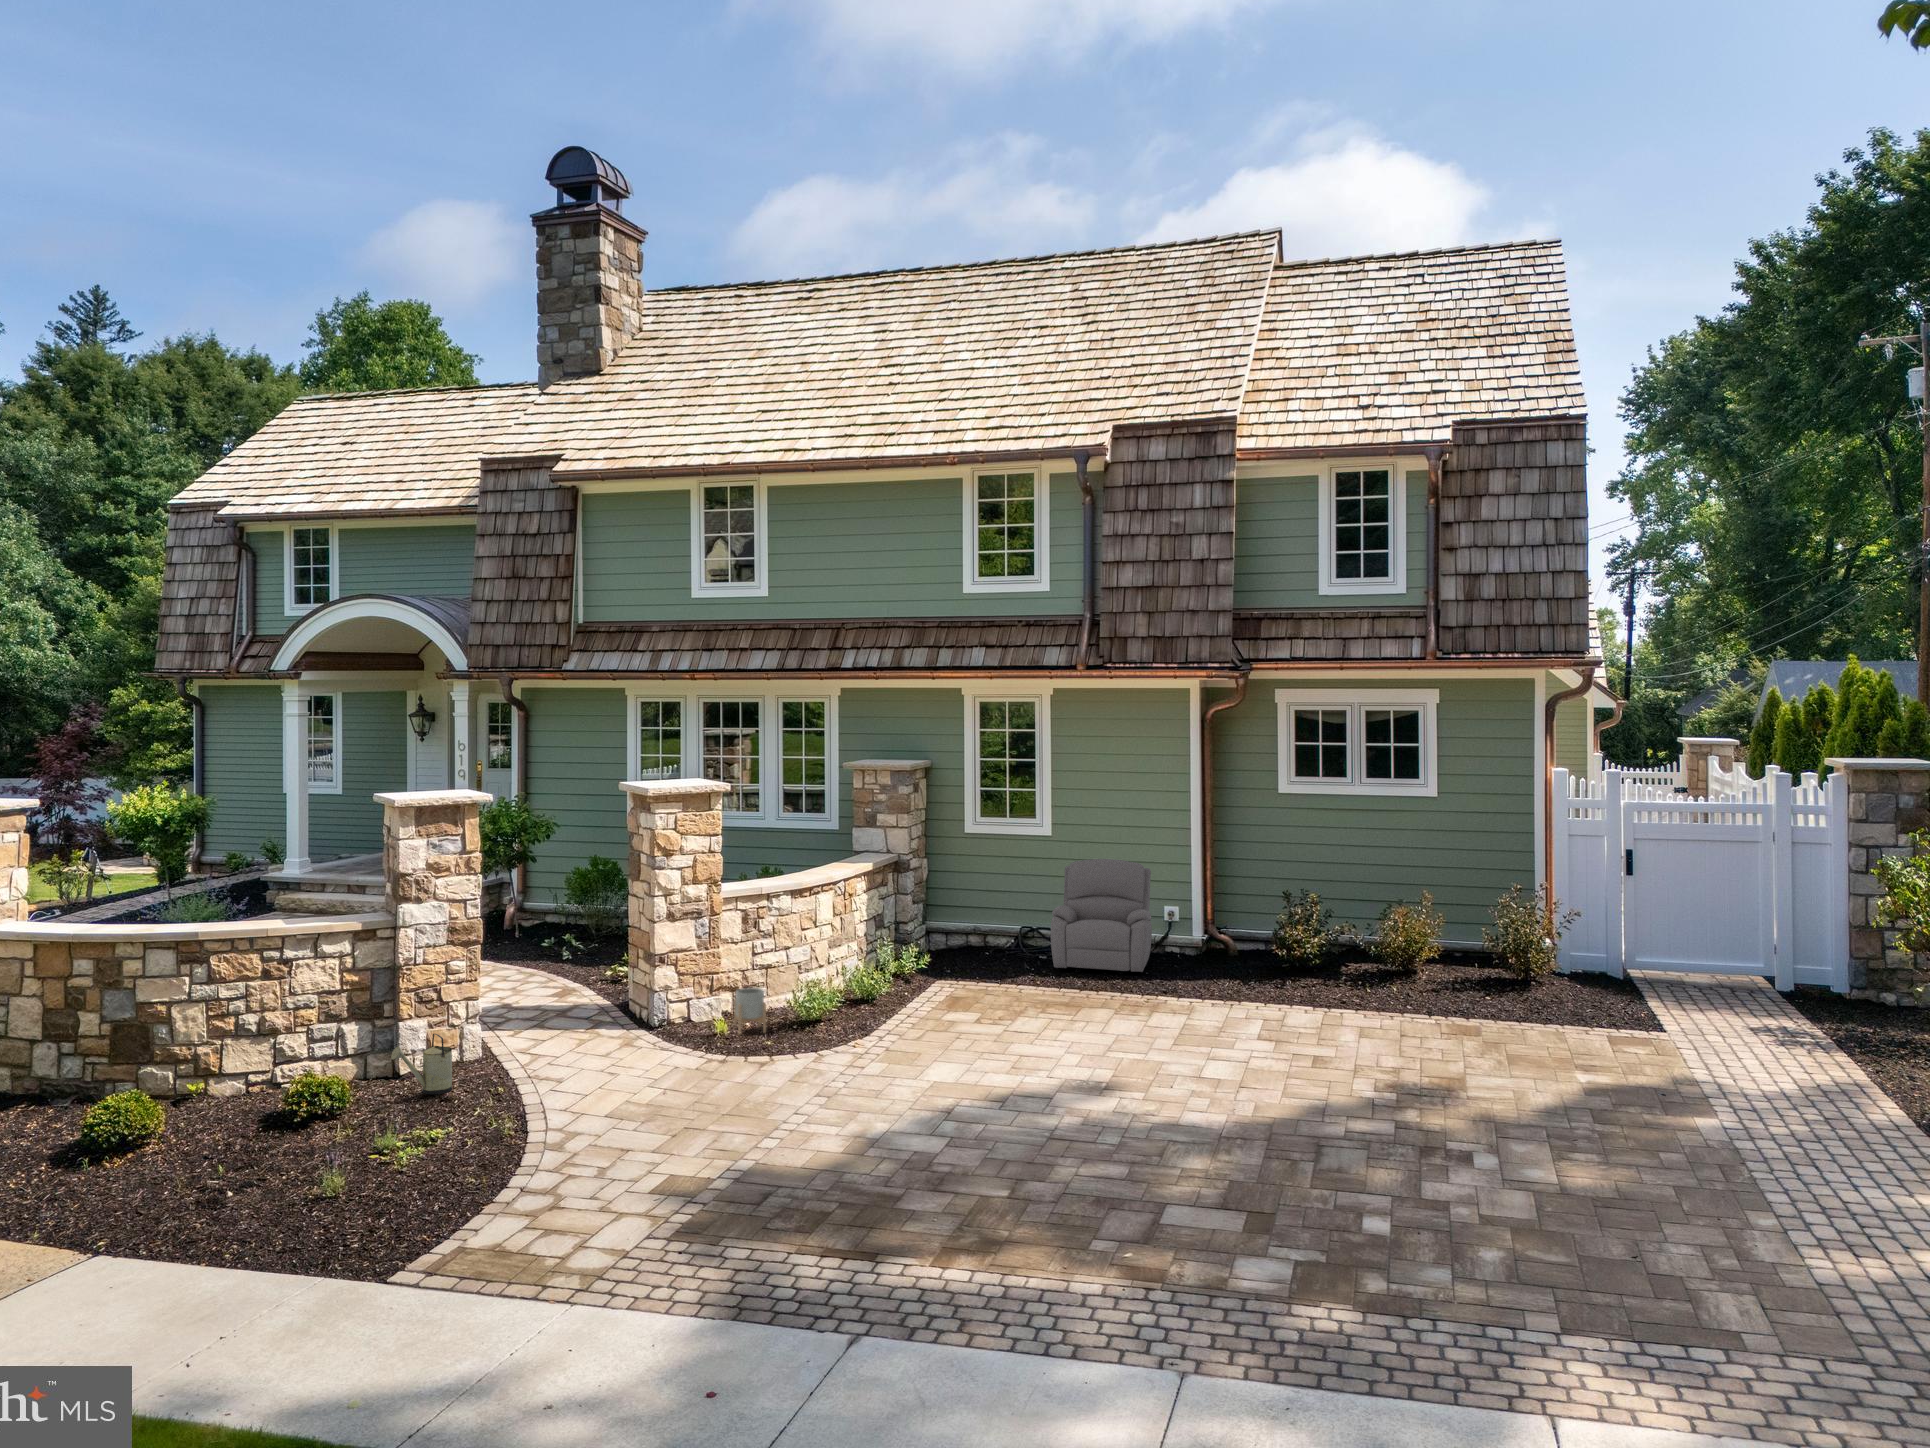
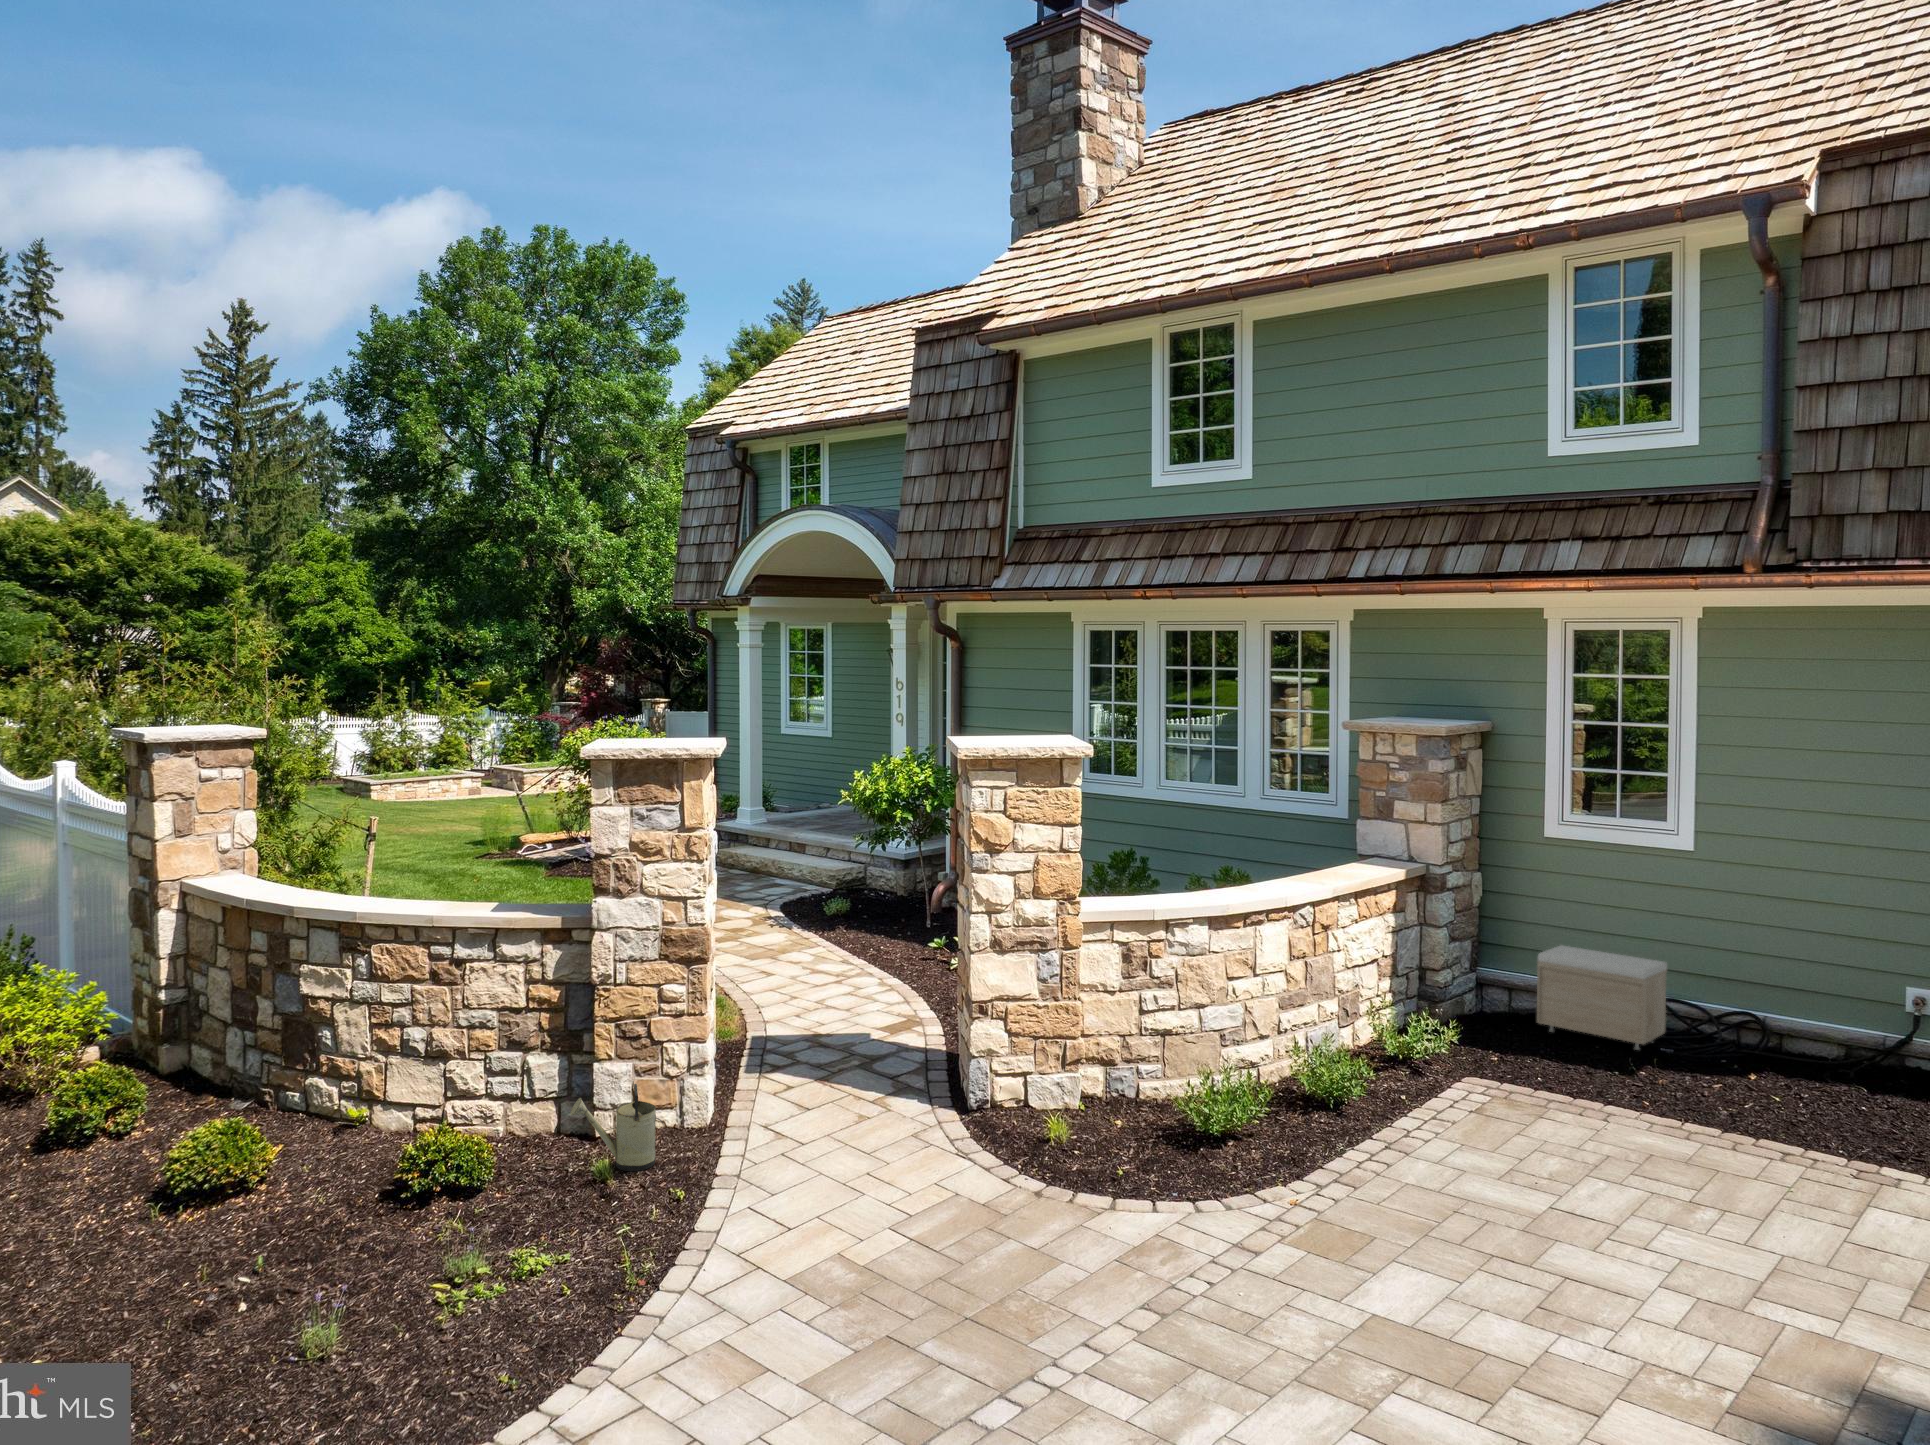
chair: present [1051,859,1152,974] -> none [1684,900,1896,1113]
storage bench: none [965,901,1036,959] -> present [1537,945,1667,1050]
planter: present [734,988,766,1035] -> none [1098,1062,1142,1138]

